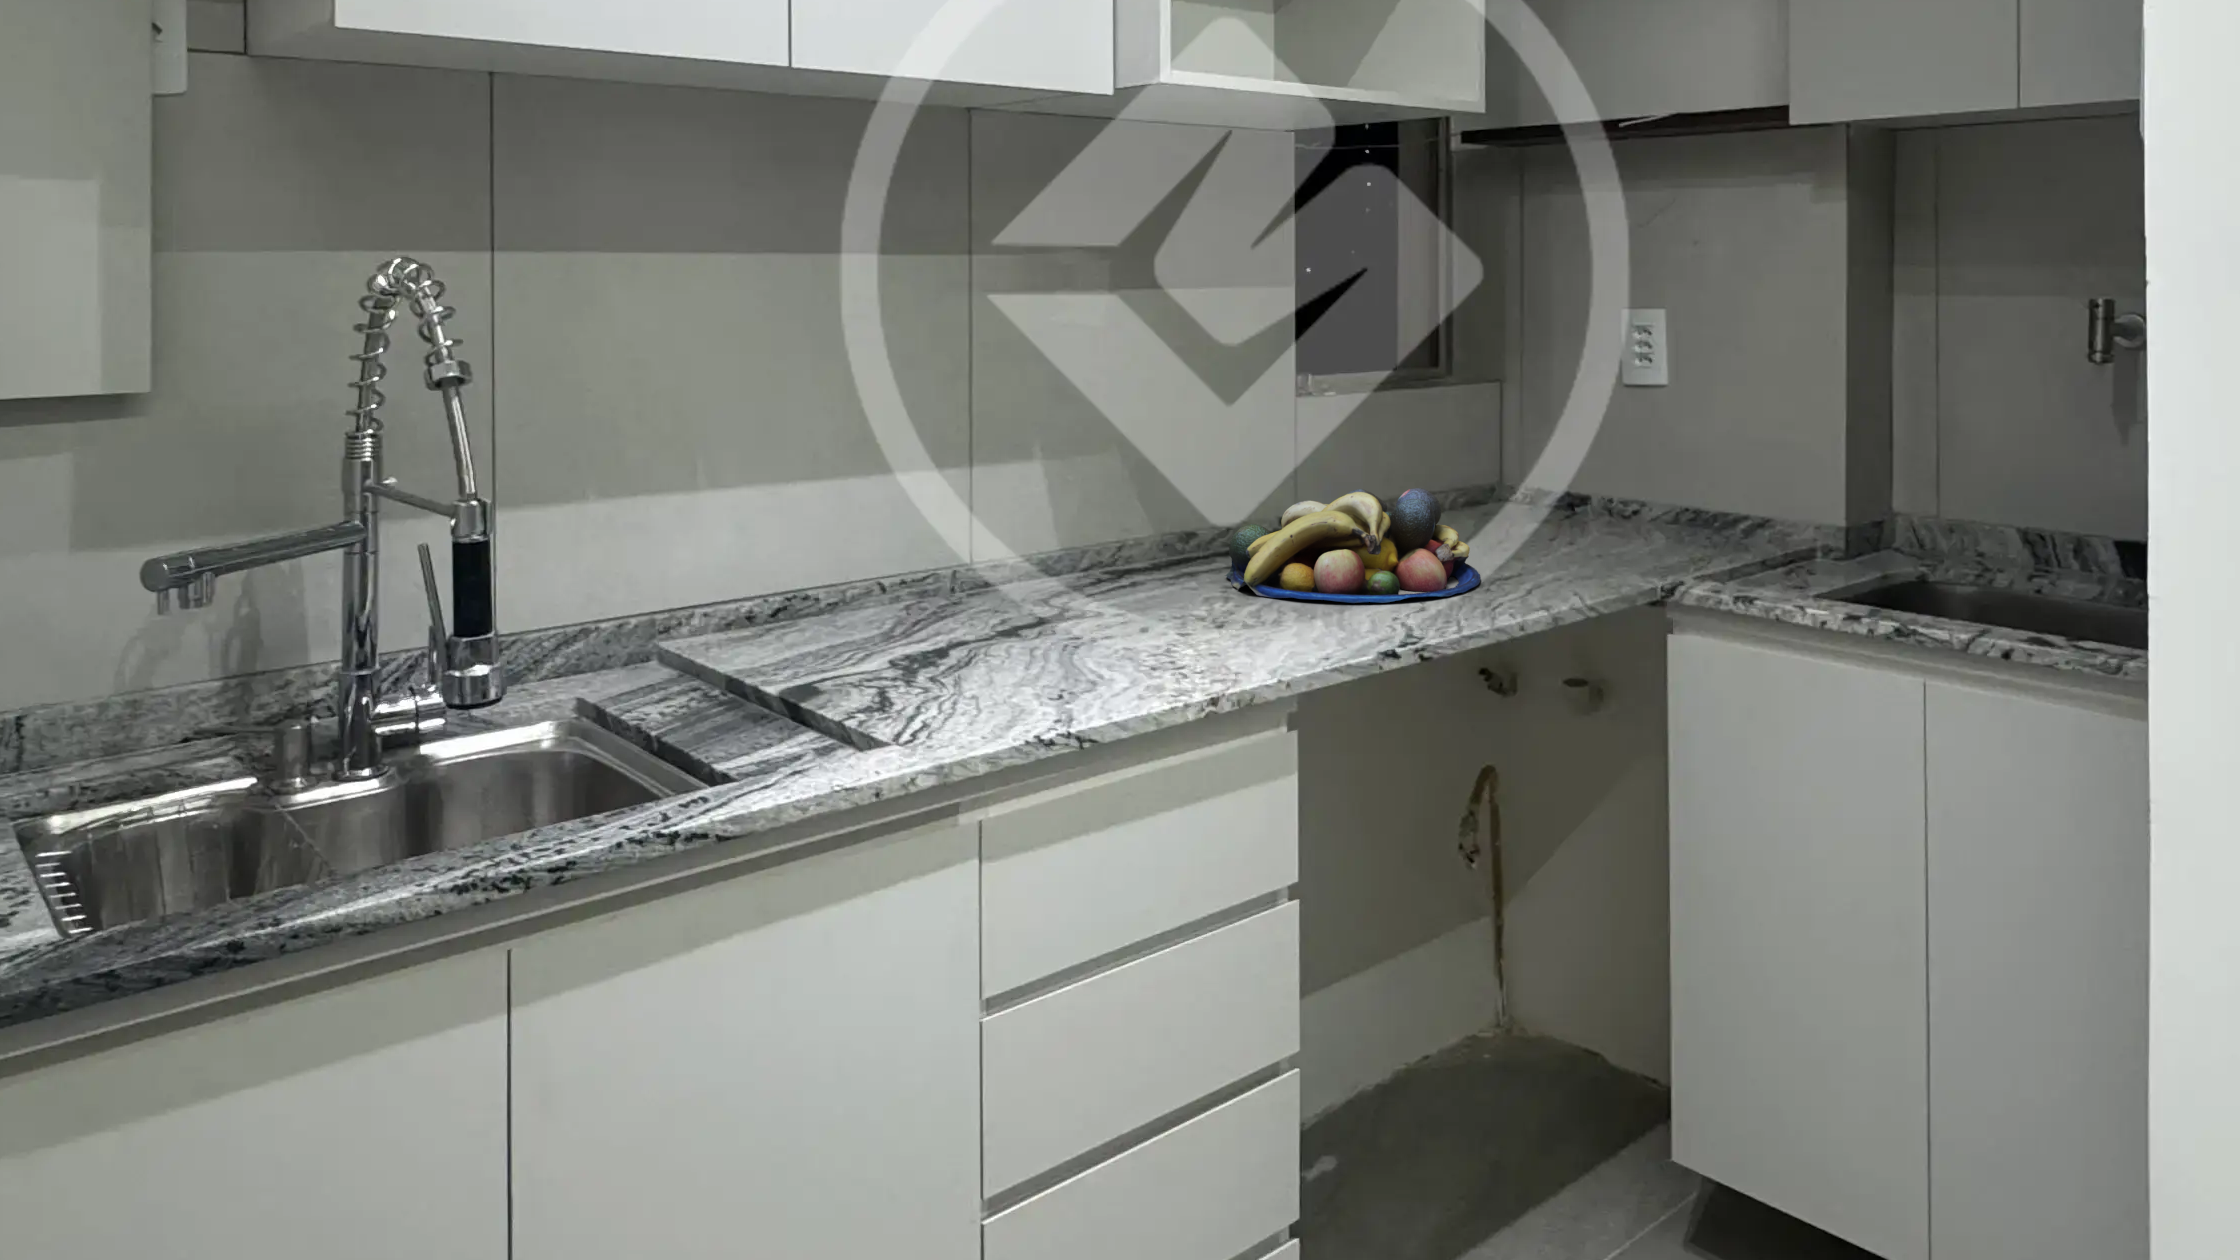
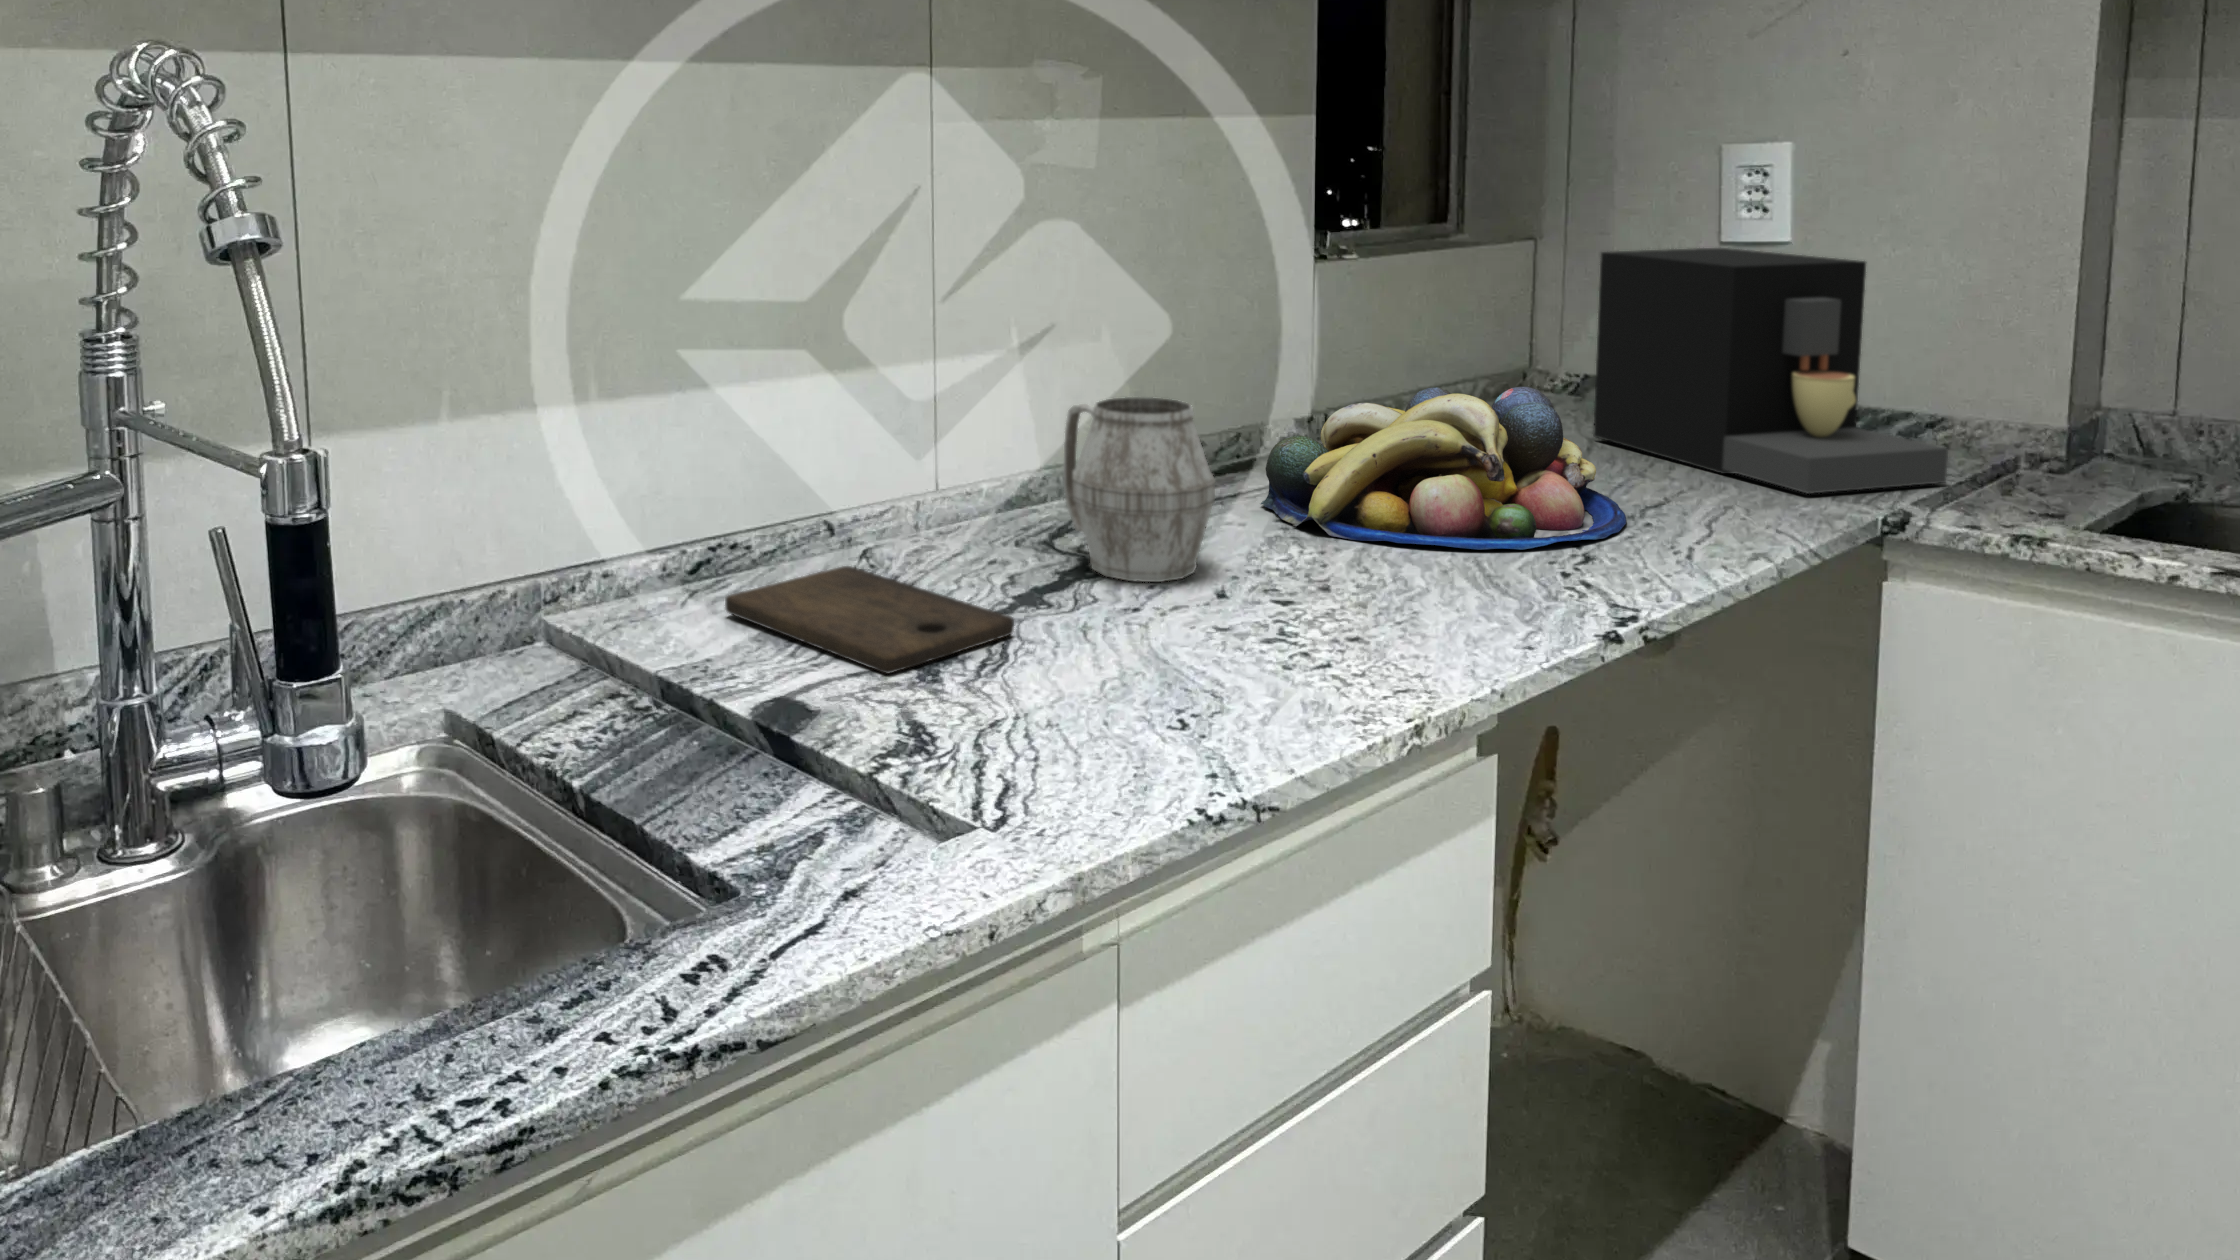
coffee maker: none [1517,387,1734,568] -> present [1593,248,1948,494]
mug: none [1055,491,1156,623] -> present [1064,397,1215,582]
cutting board: none [791,611,985,673] -> present [725,566,1014,674]

